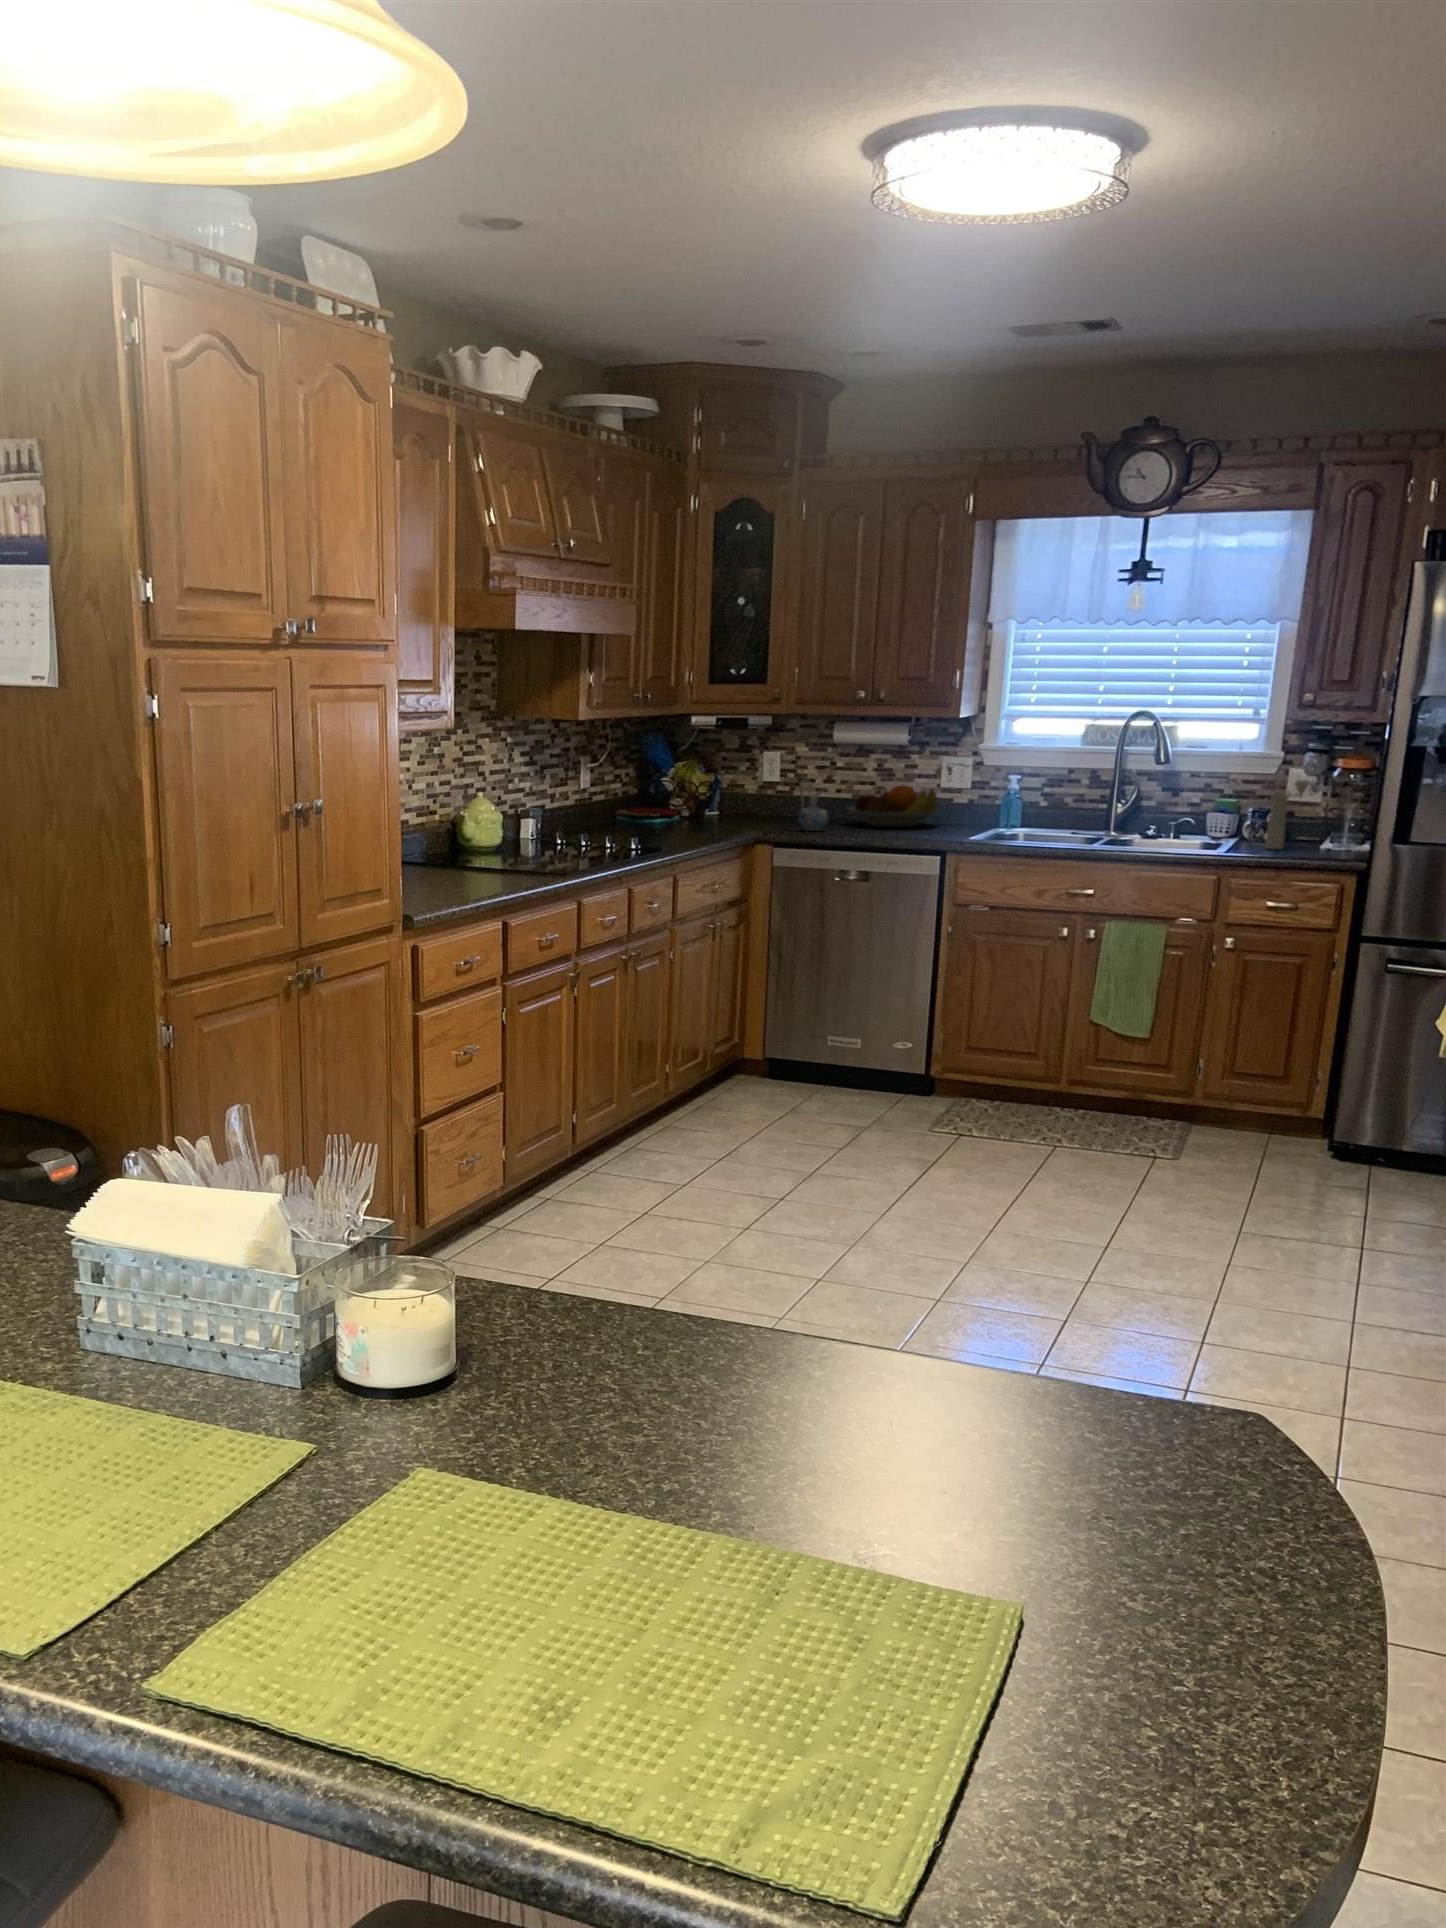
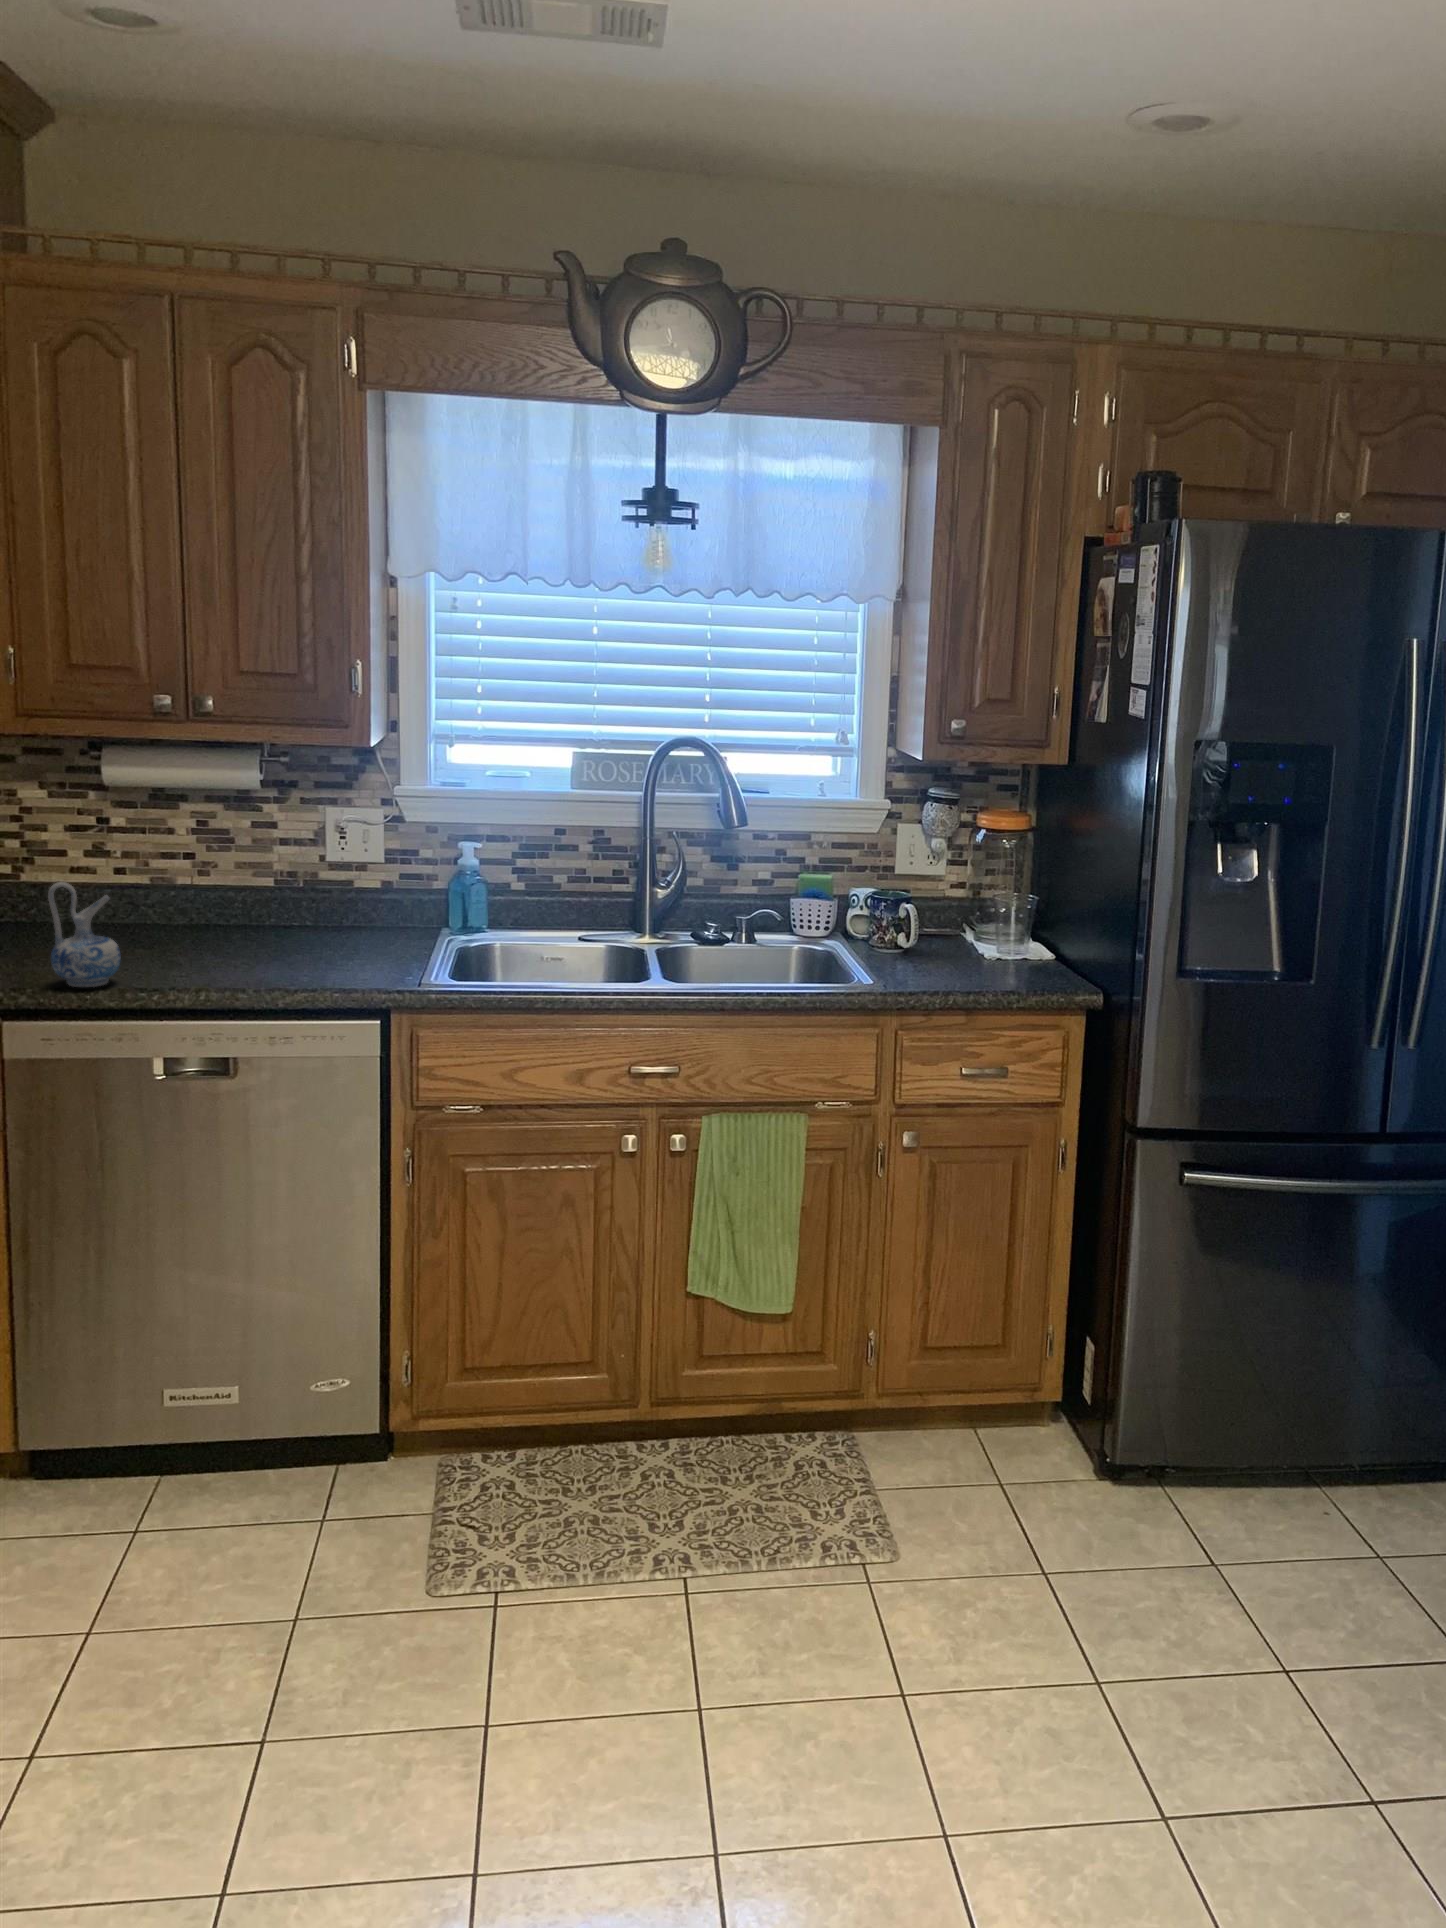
pepper mill: present [1265,780,1309,849] -> none [923,855,970,973]
fruit bowl: present [847,785,939,827] -> none [146,870,339,952]

